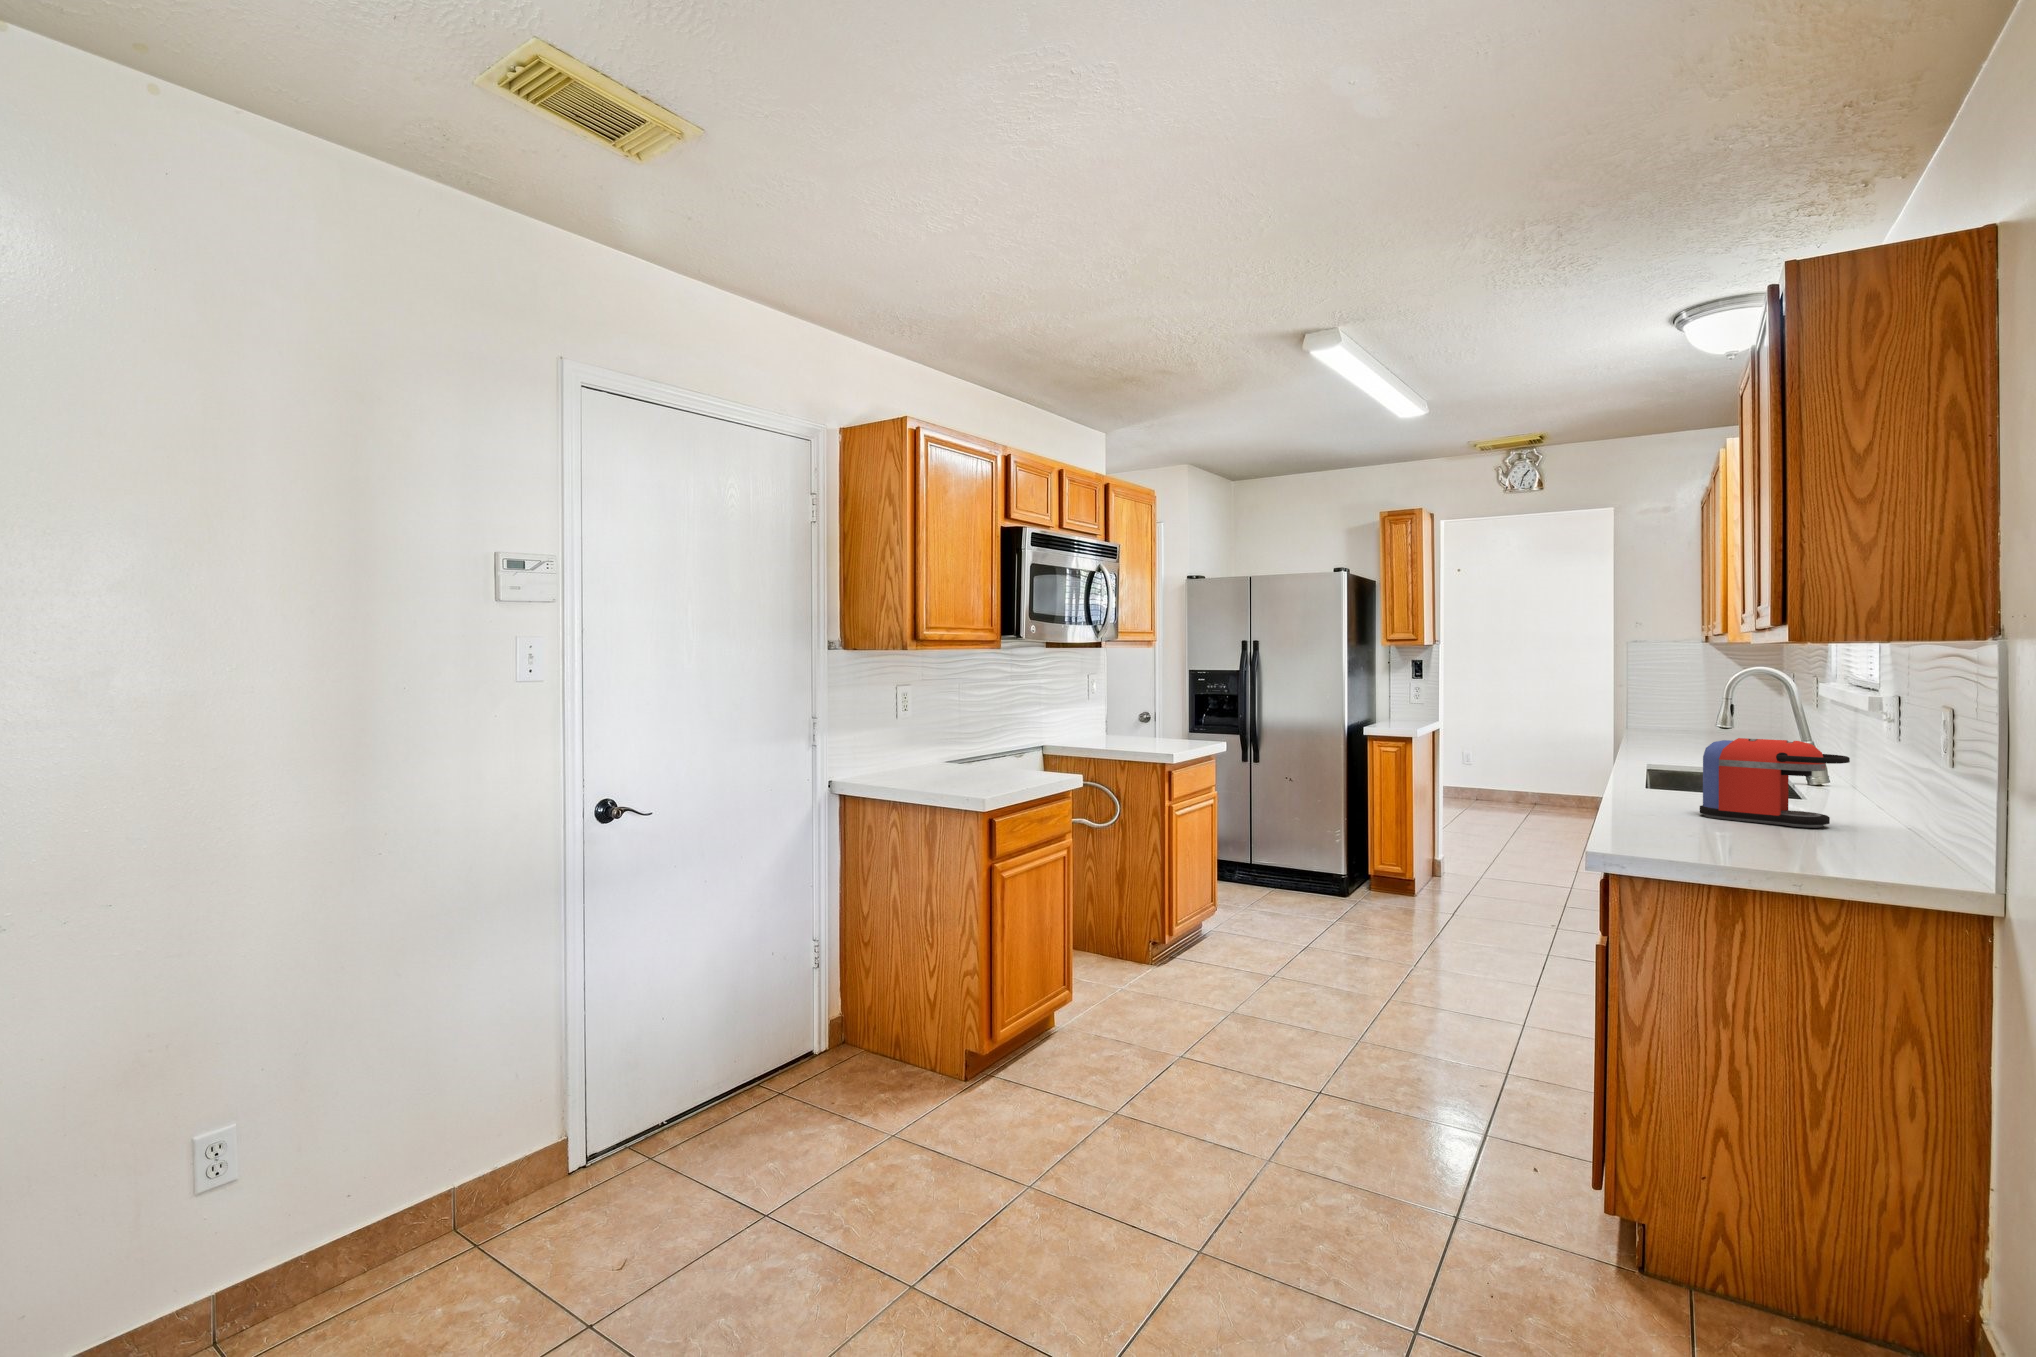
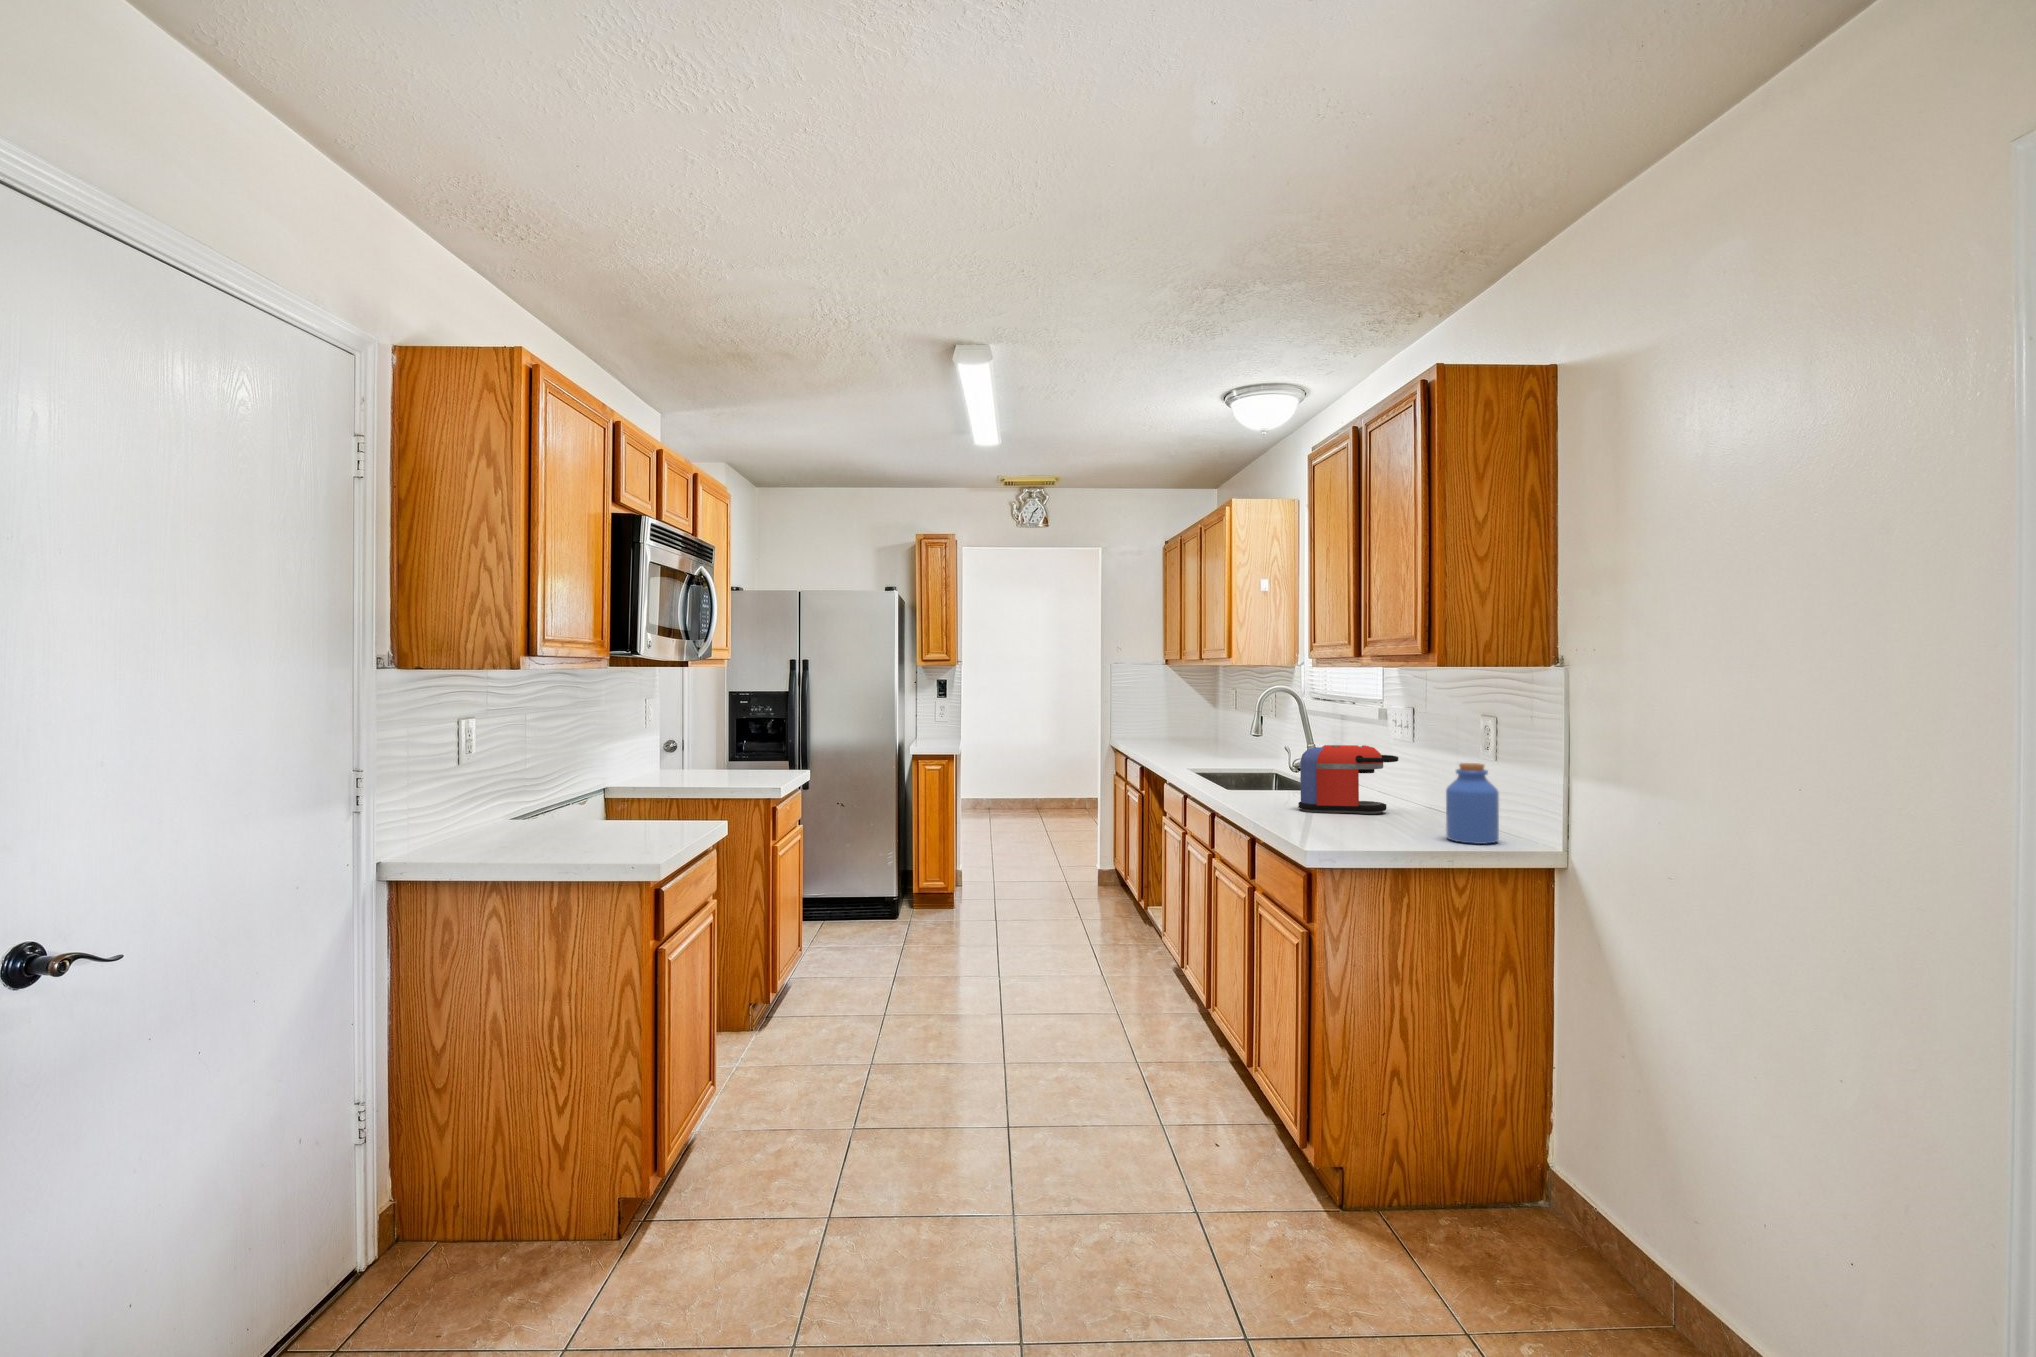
jar: none [1842,765,1927,872] -> present [1446,763,1499,844]

